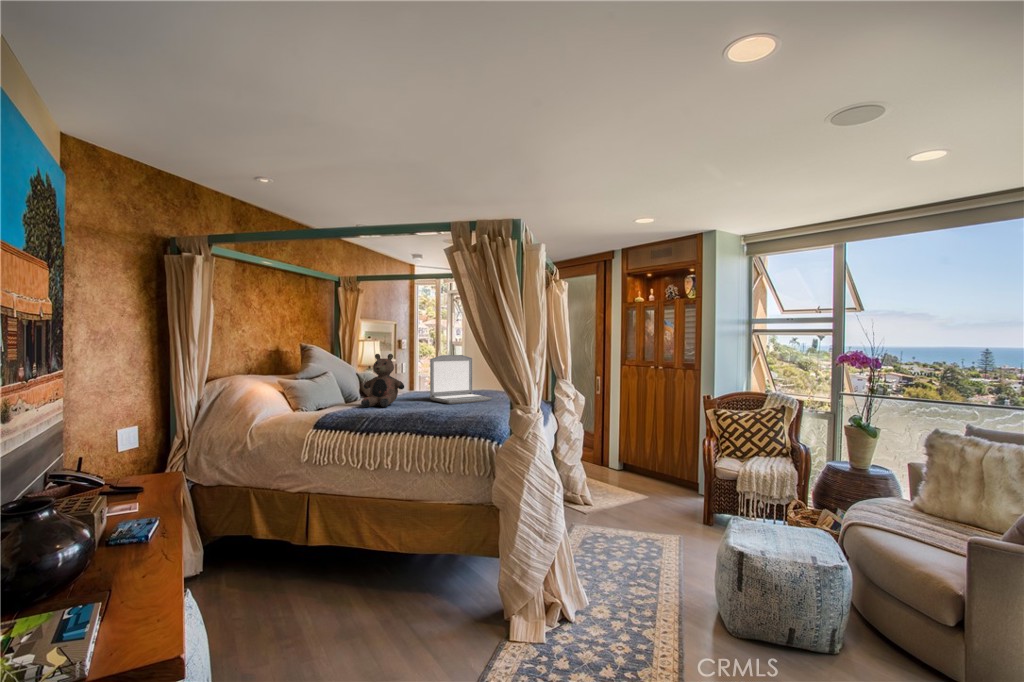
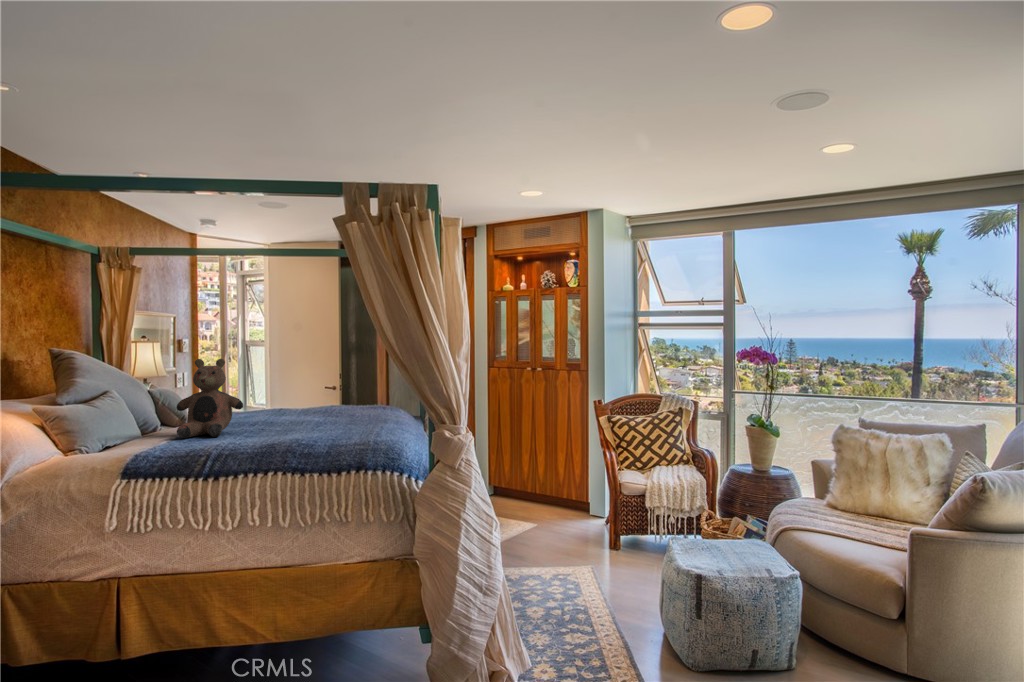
laptop: present [430,355,492,404] -> none [276,359,367,427]

